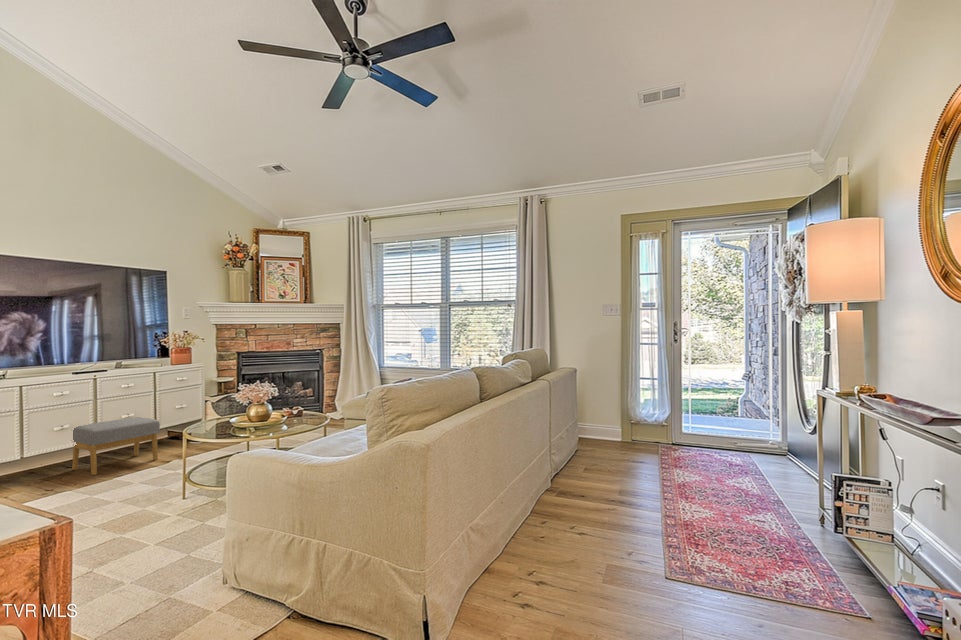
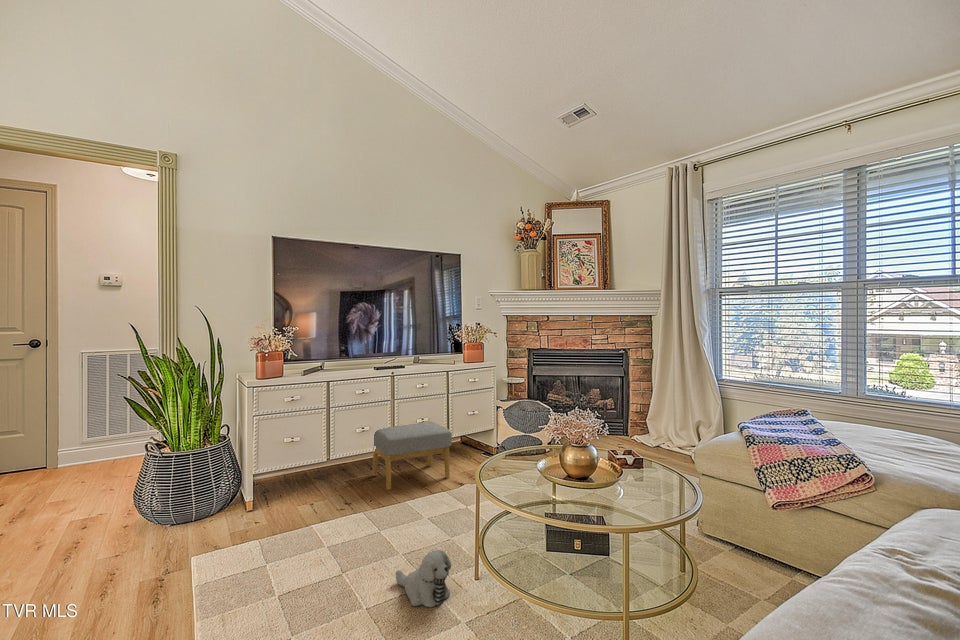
plush toy: none [115,481,163,518] -> present [396,550,451,607]

